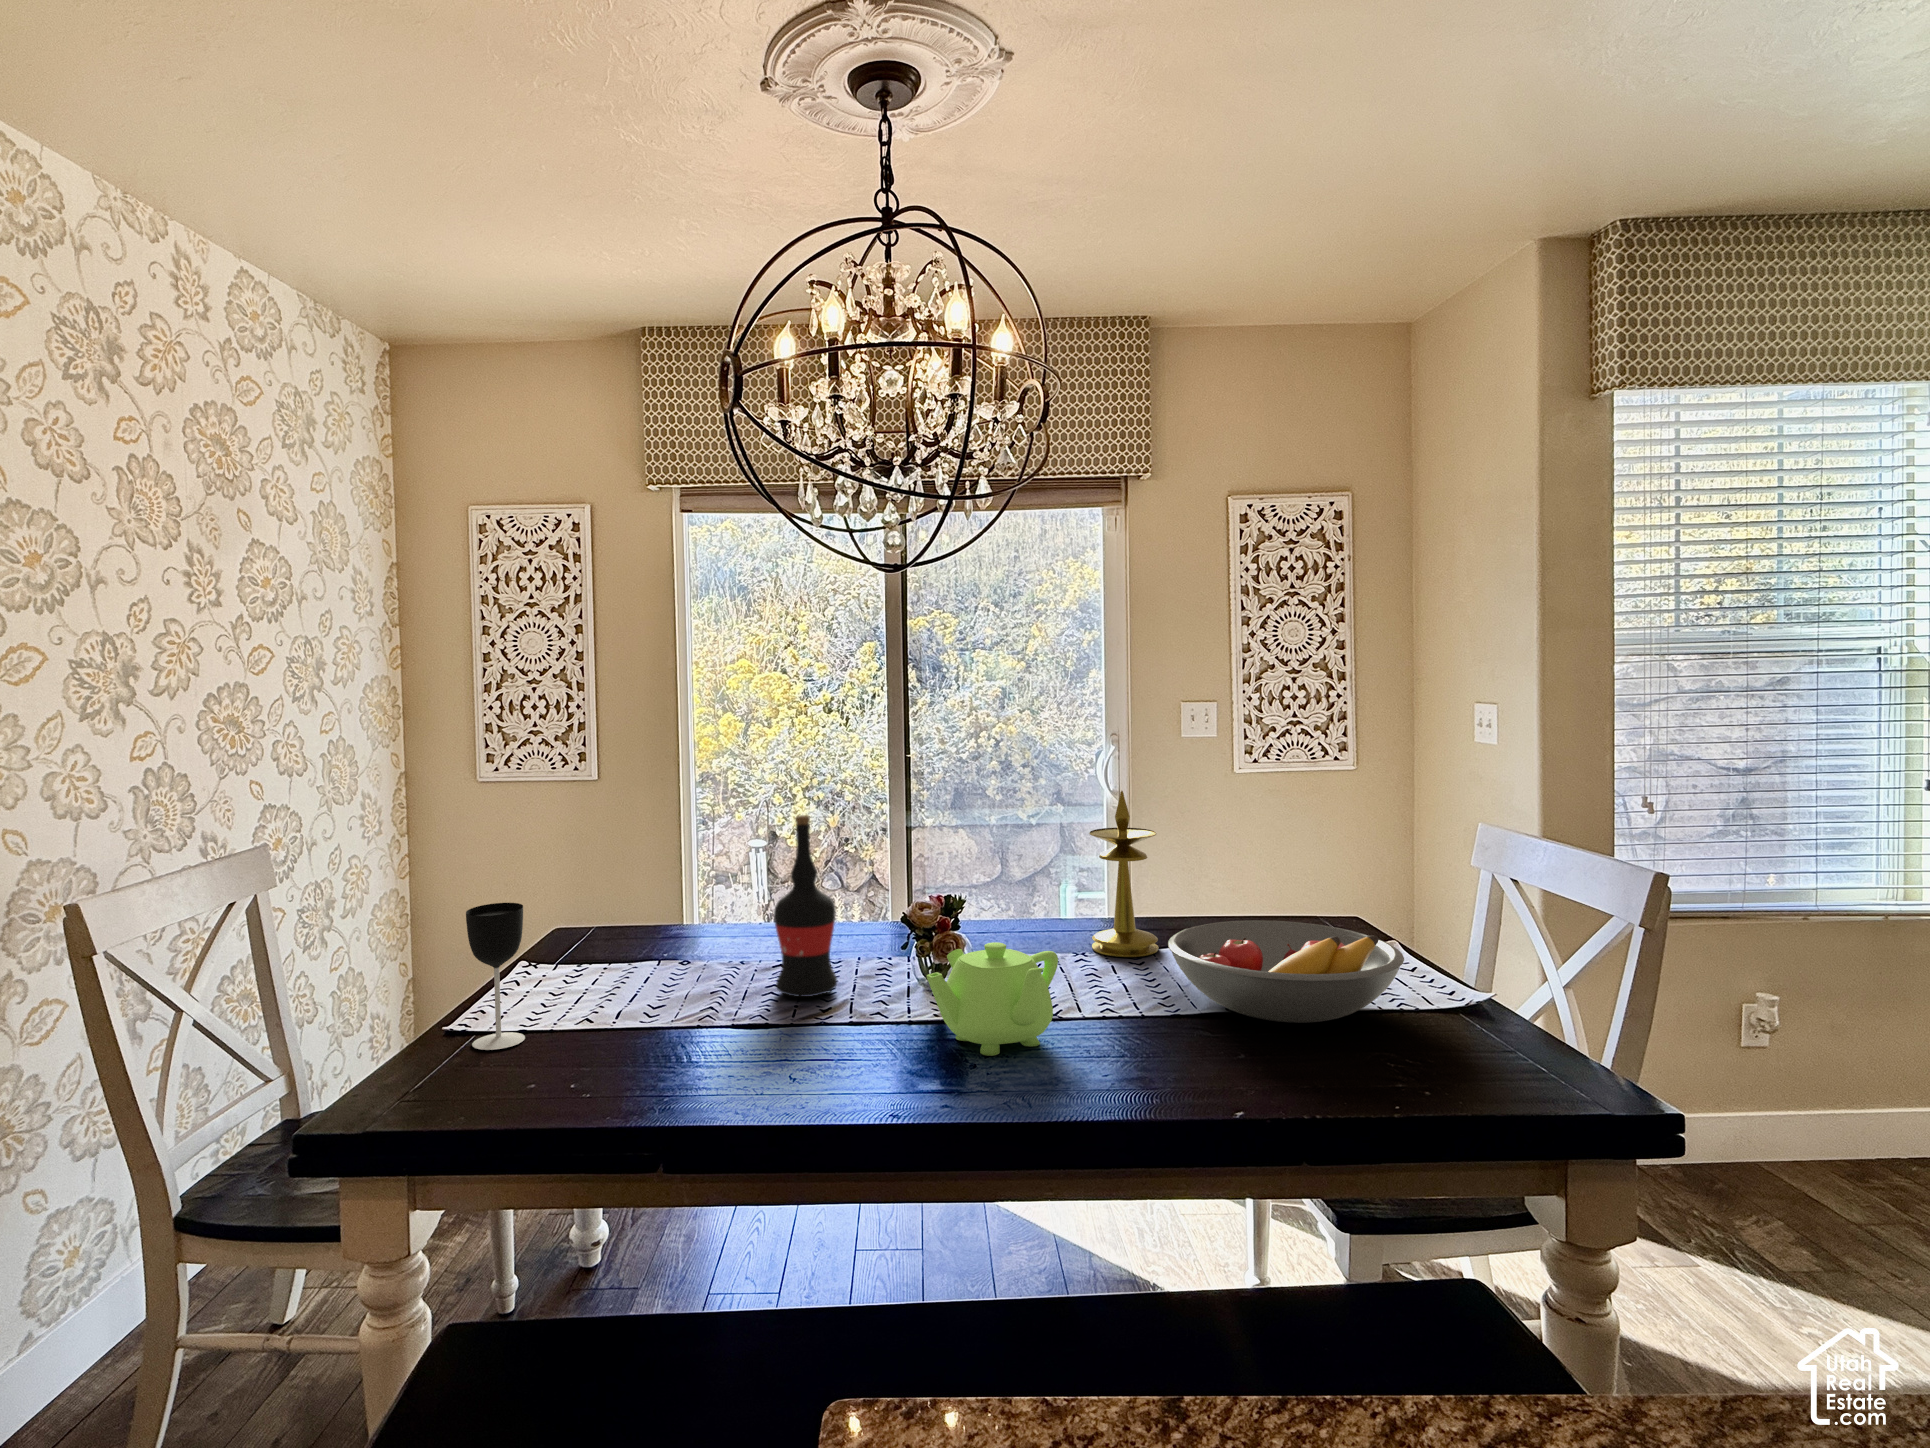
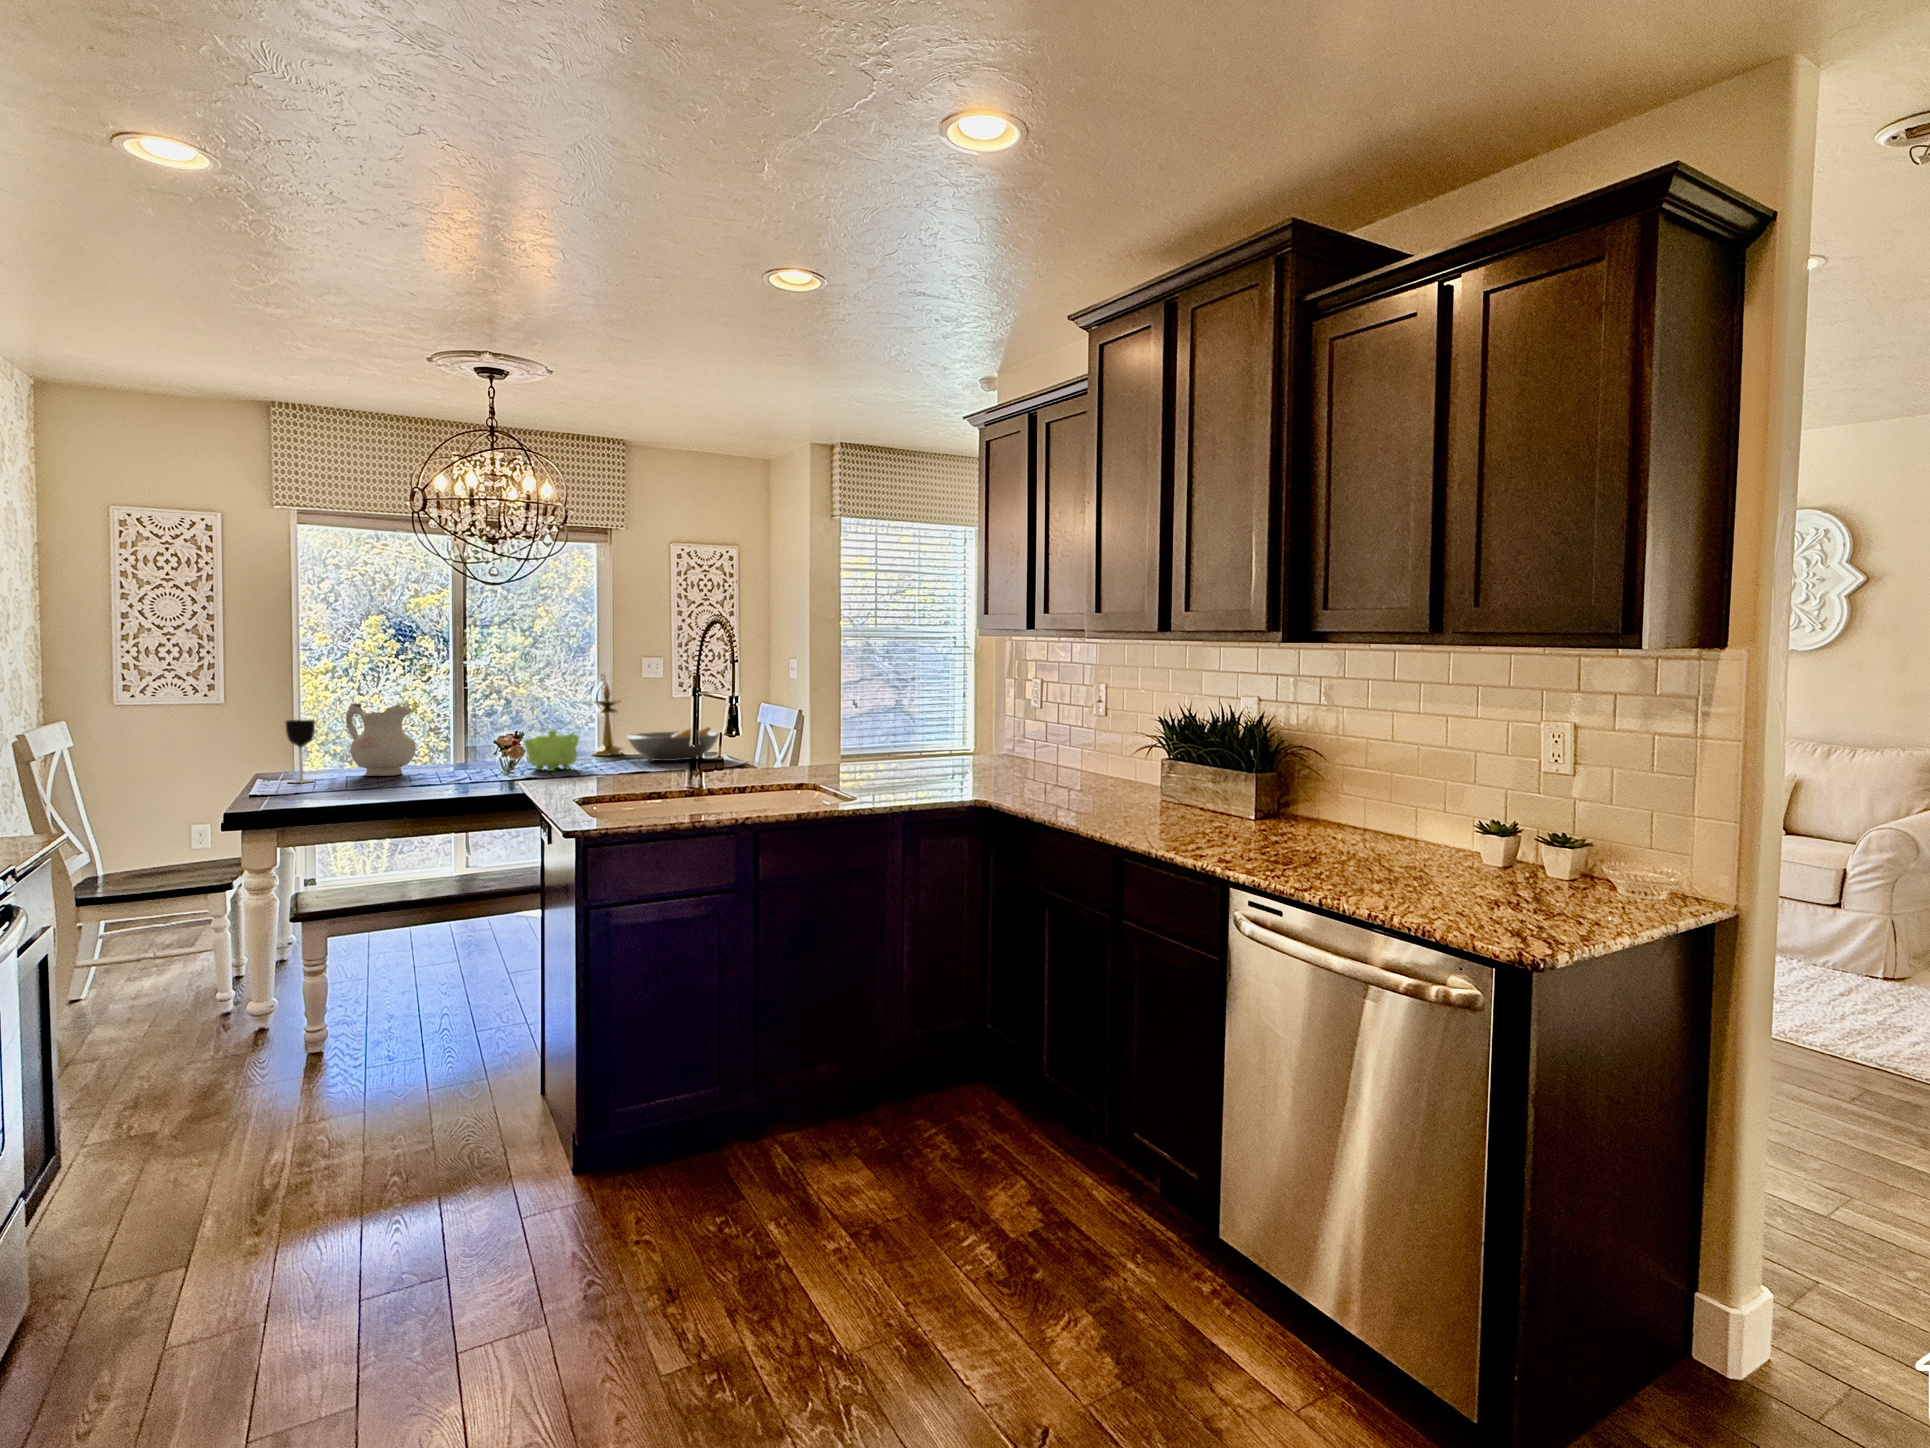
wine bottle: present [774,815,837,997] -> none [436,686,468,768]
ceramic pitcher: none [602,859,726,1030] -> present [346,703,416,776]

